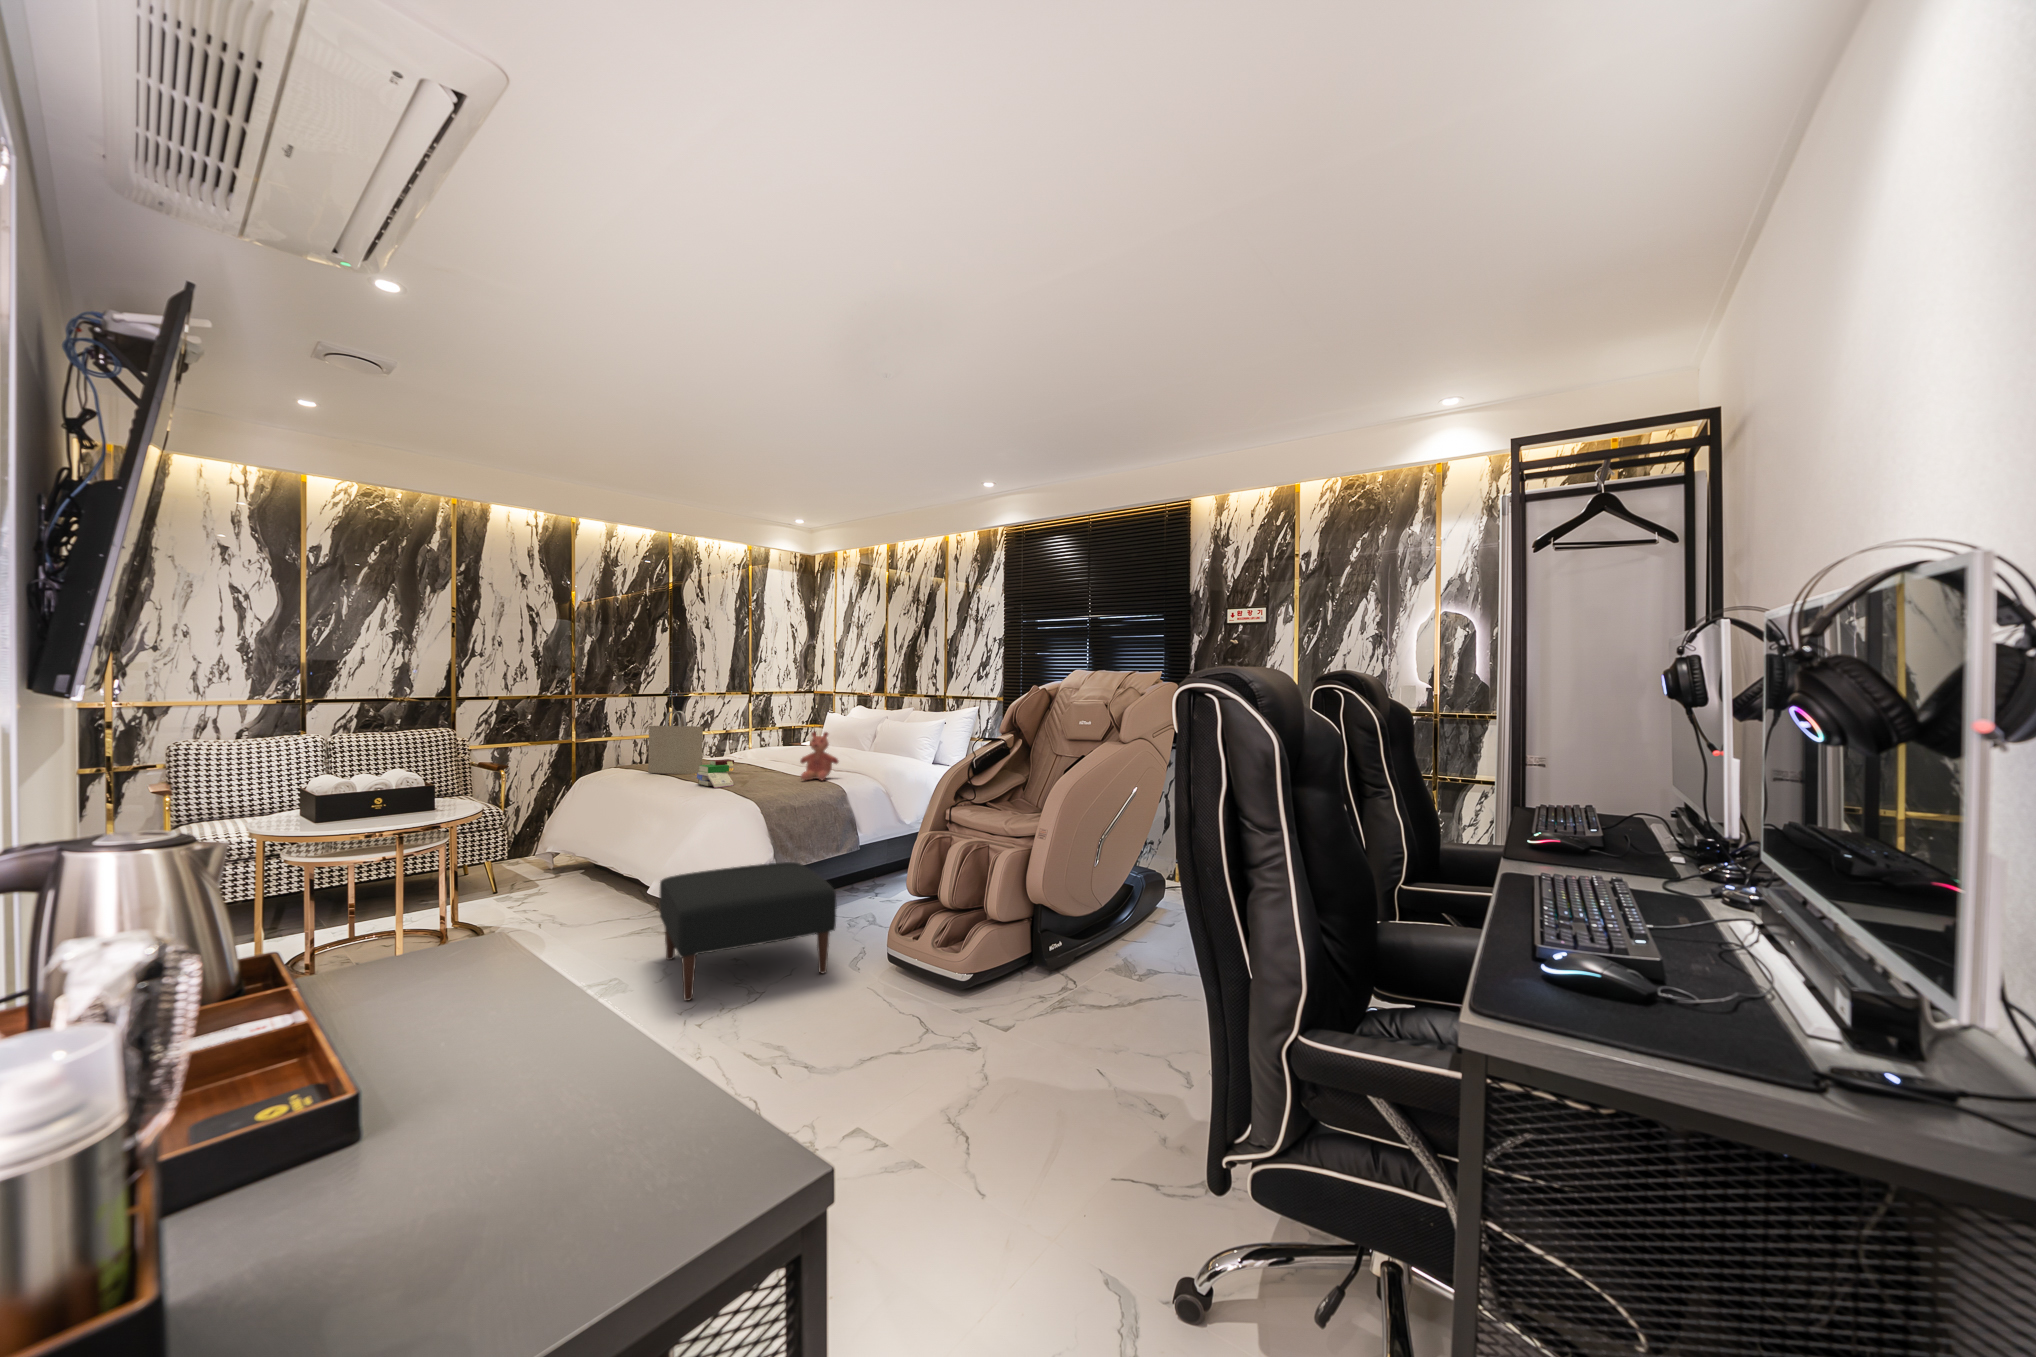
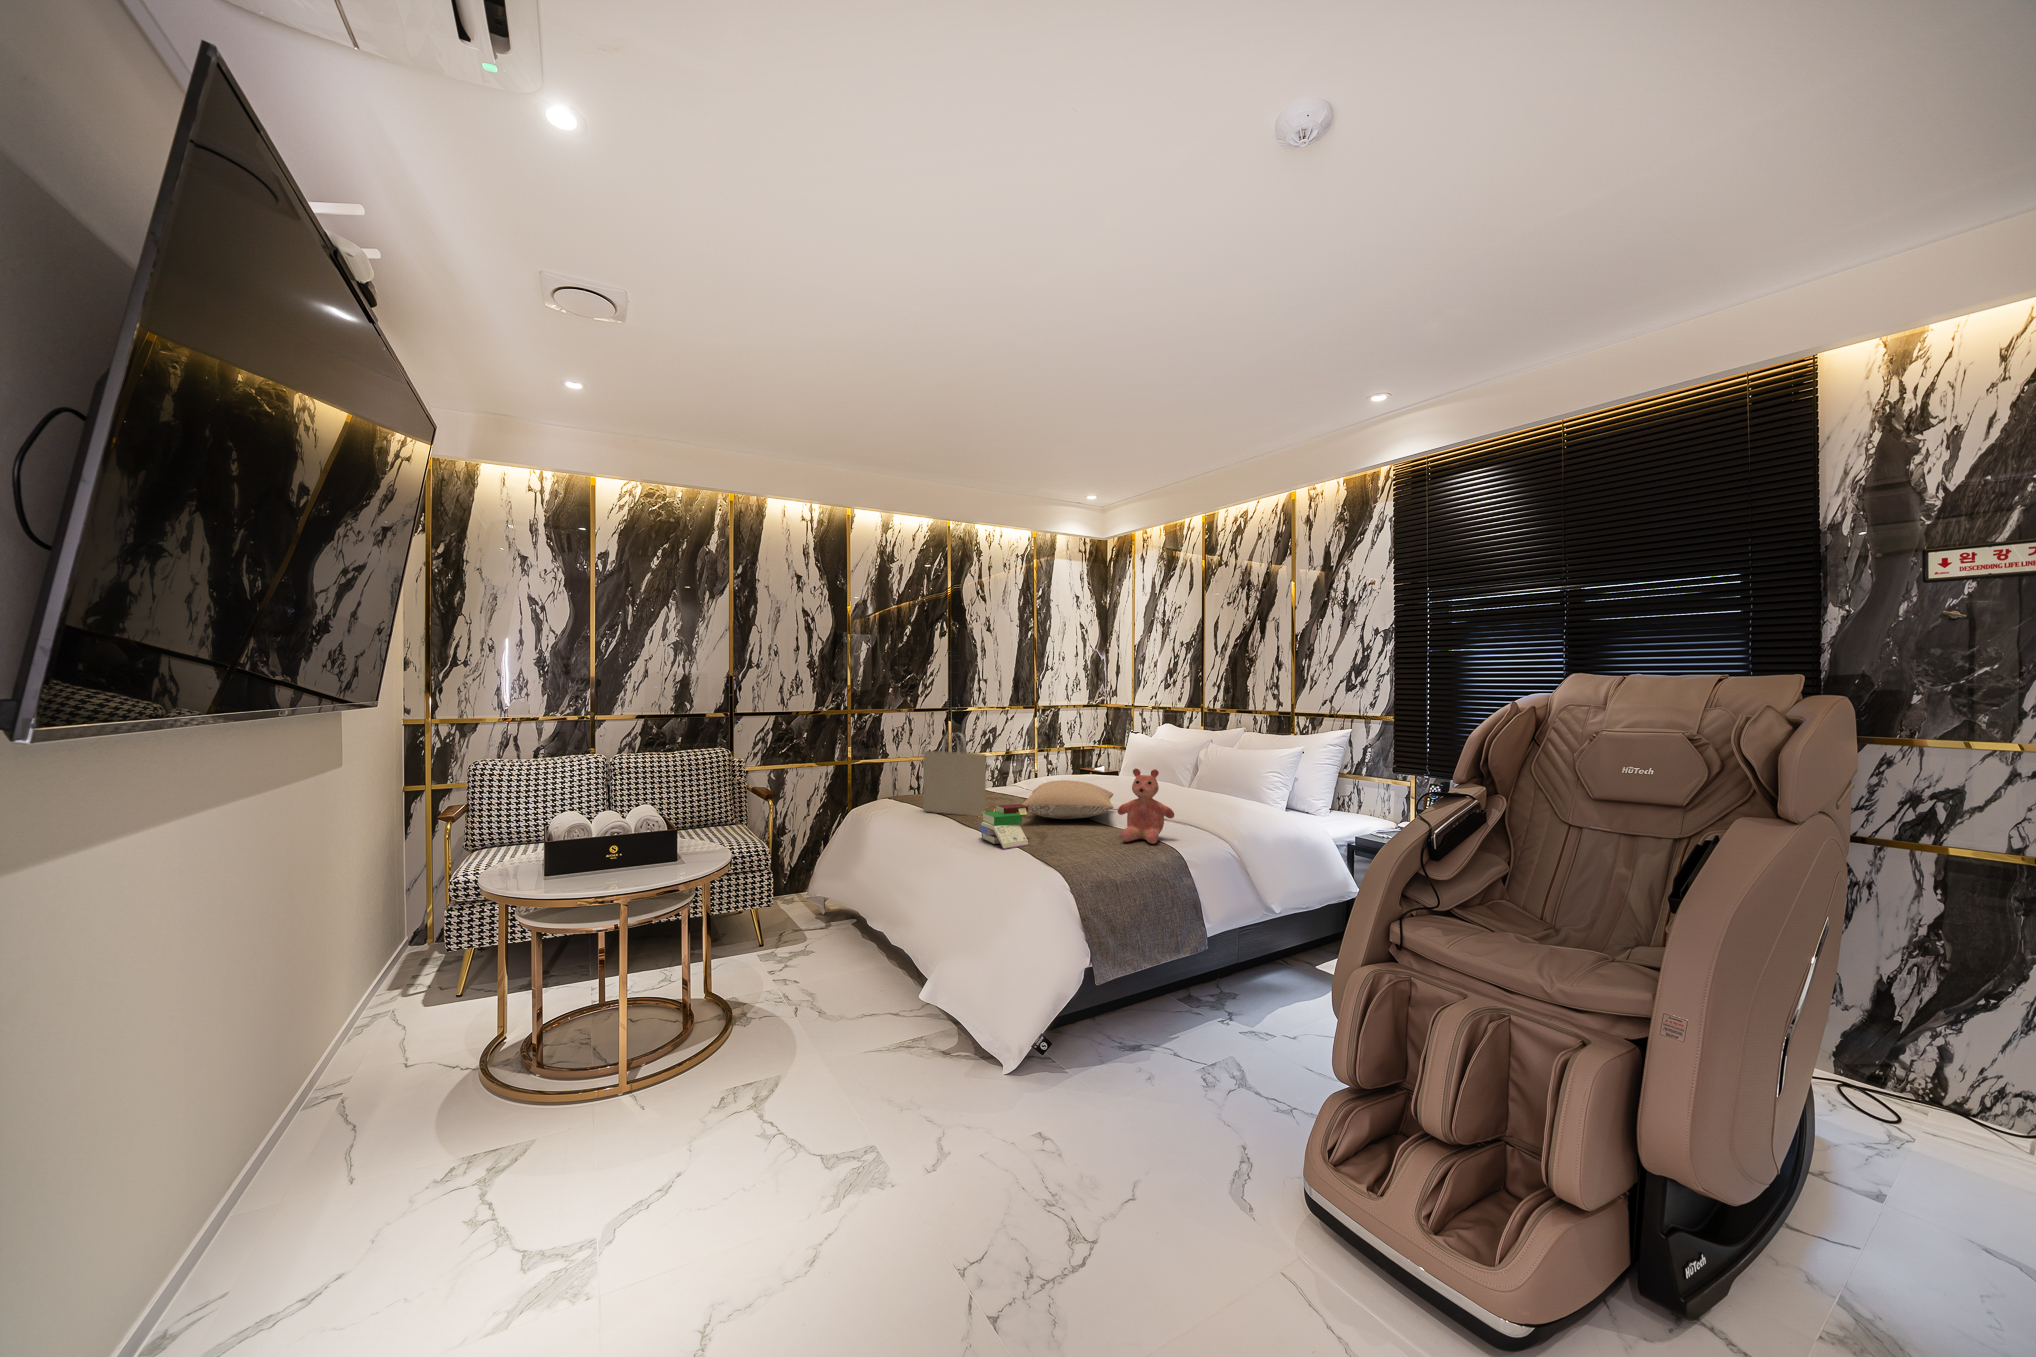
pillow: none [731,745,804,772] -> present [1023,780,1114,819]
ottoman: present [659,862,836,1001] -> none [929,988,1222,1275]

